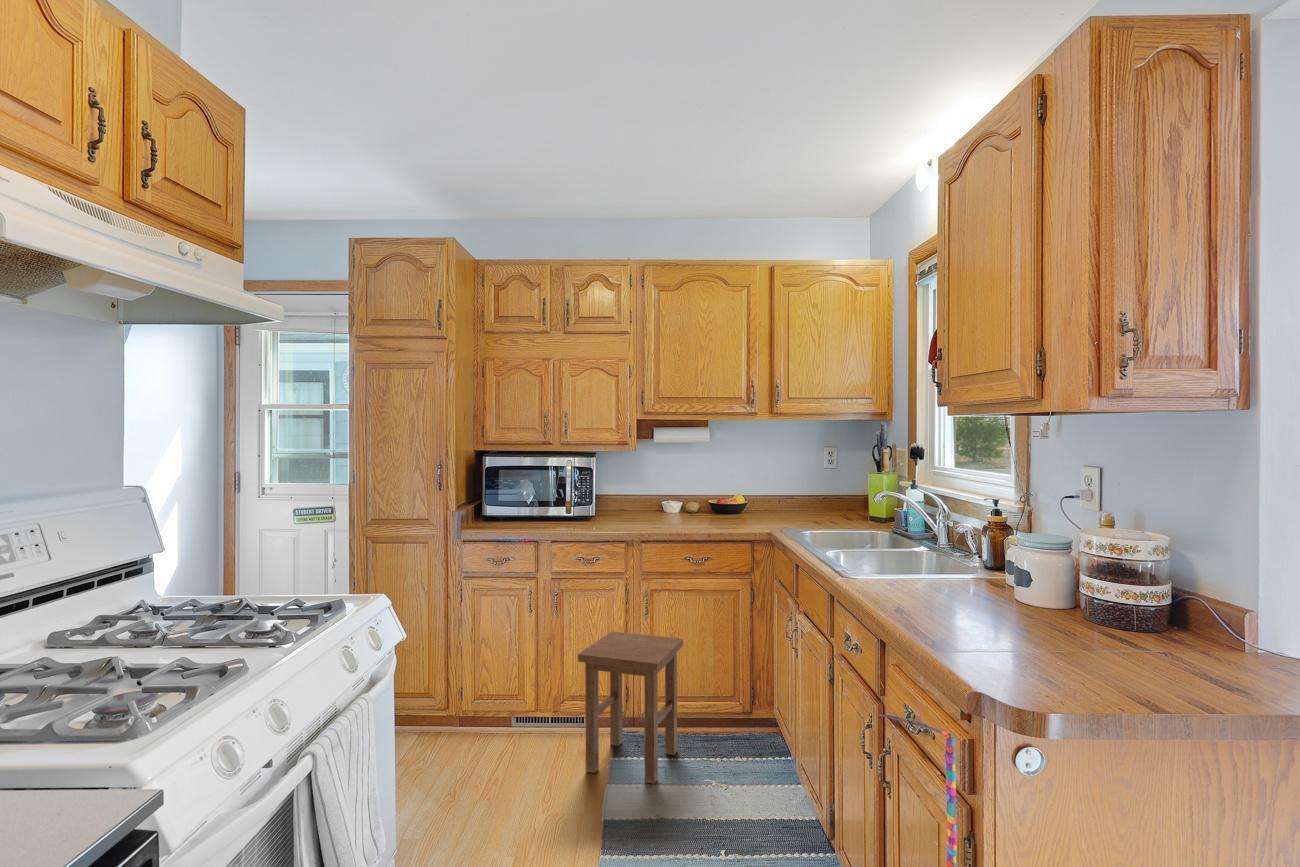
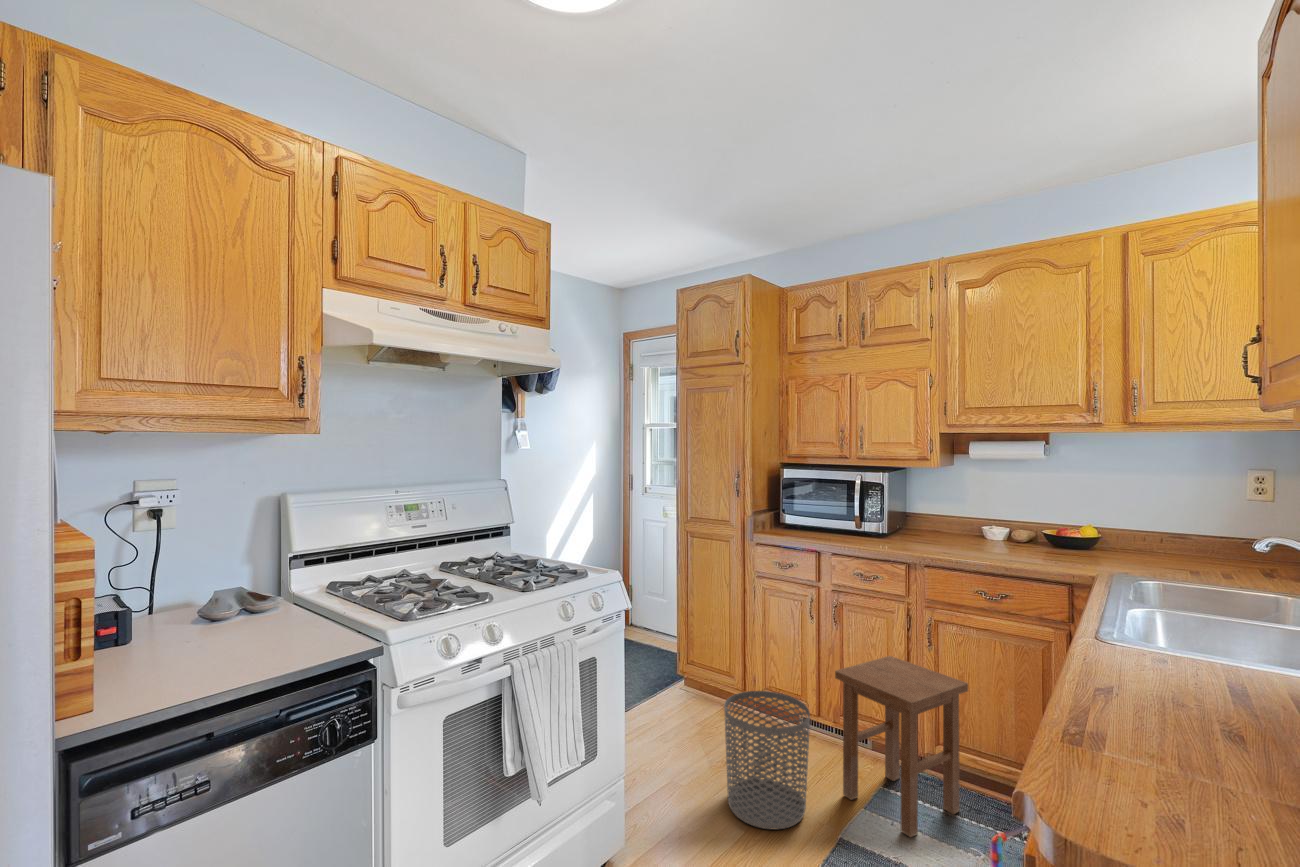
waste bin: none [480,690,568,827] -> present [724,691,810,830]

